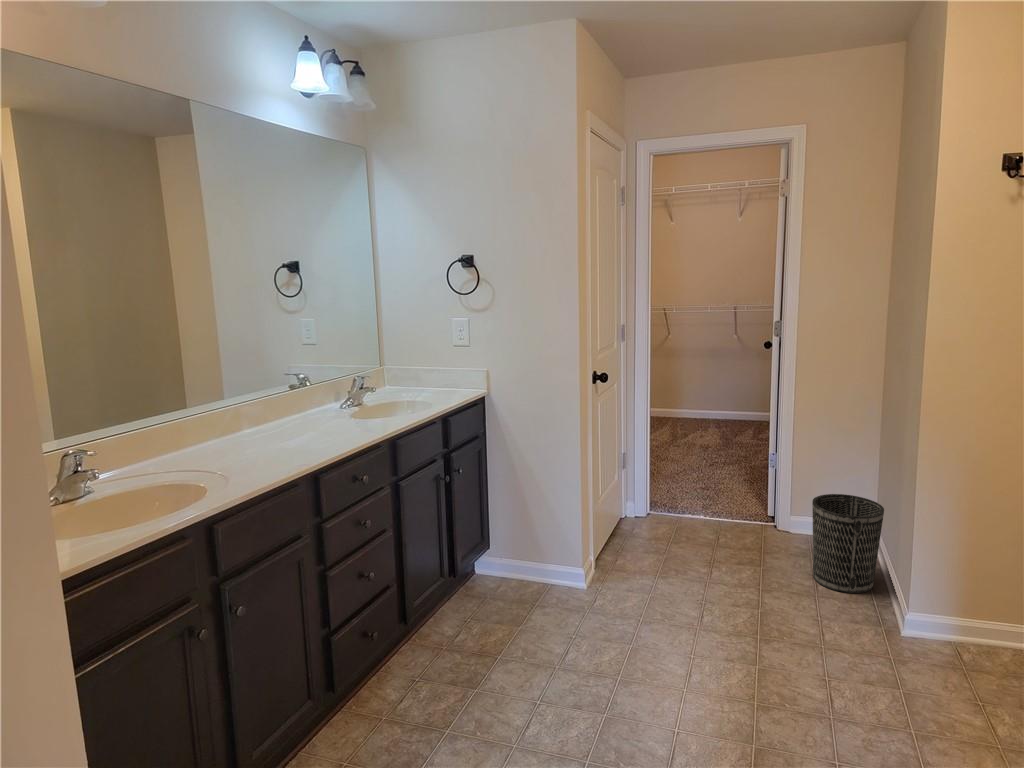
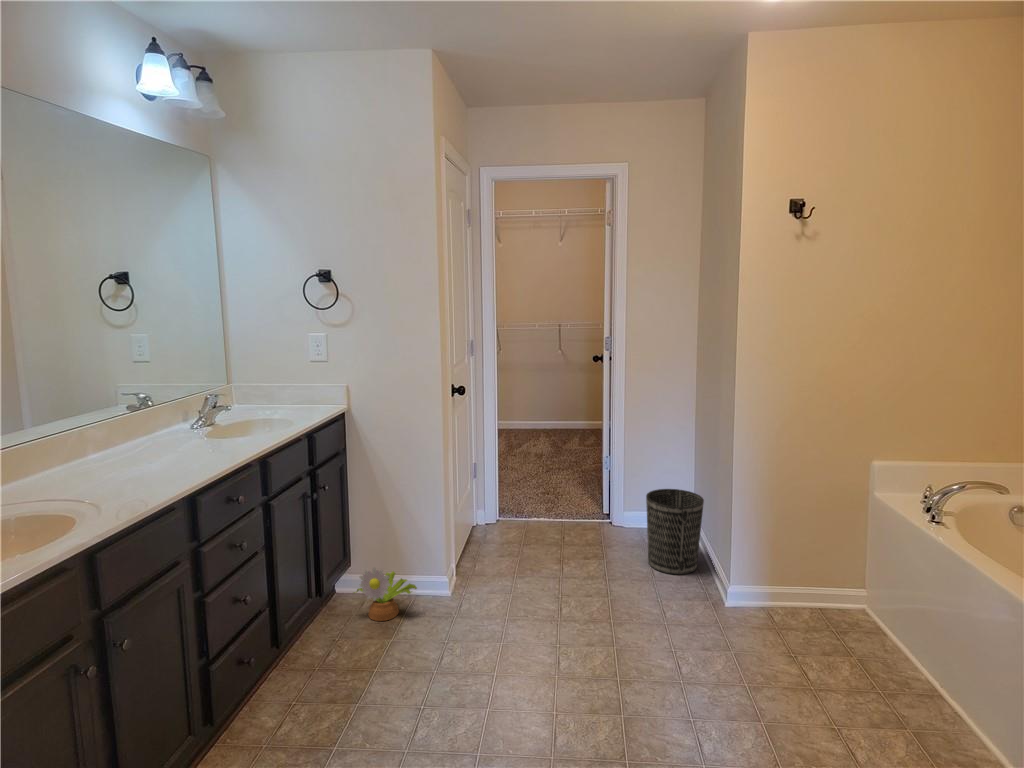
decorative plant: none [487,552,551,606] -> present [354,567,417,621]

